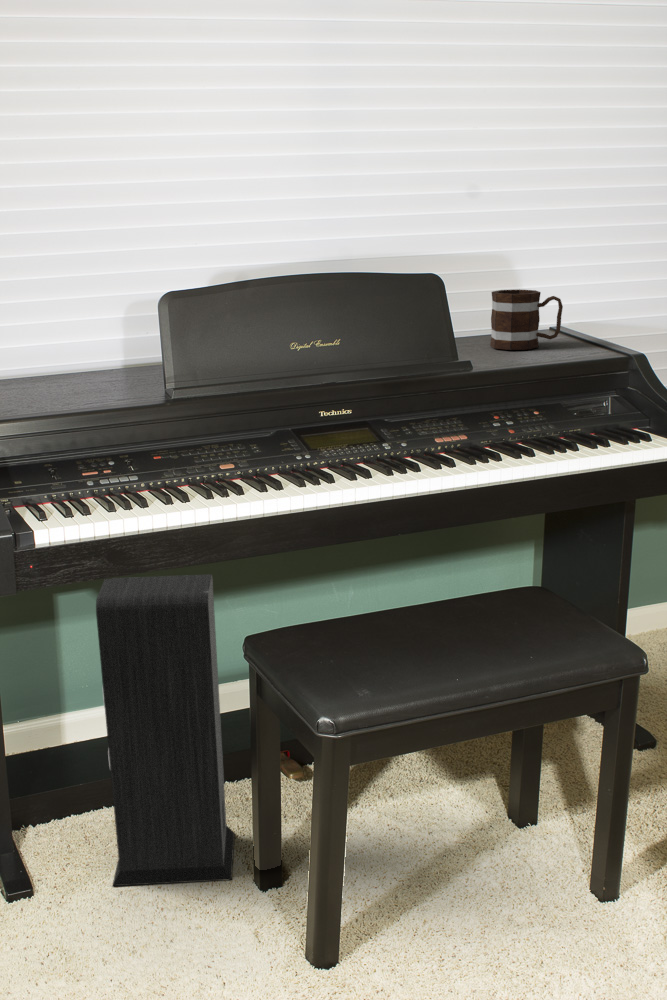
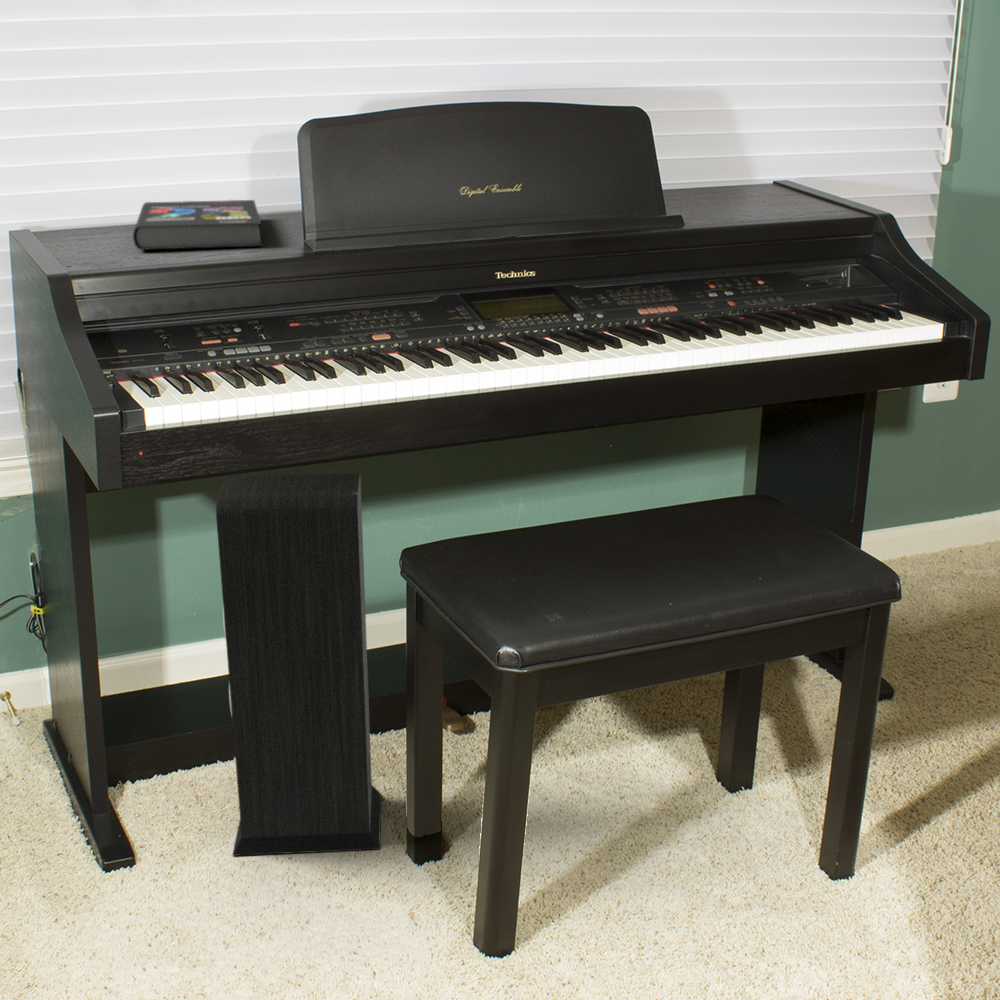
mug: present [490,289,563,350] -> none [705,130,798,206]
book: none [32,355,134,401] -> present [133,200,262,250]

